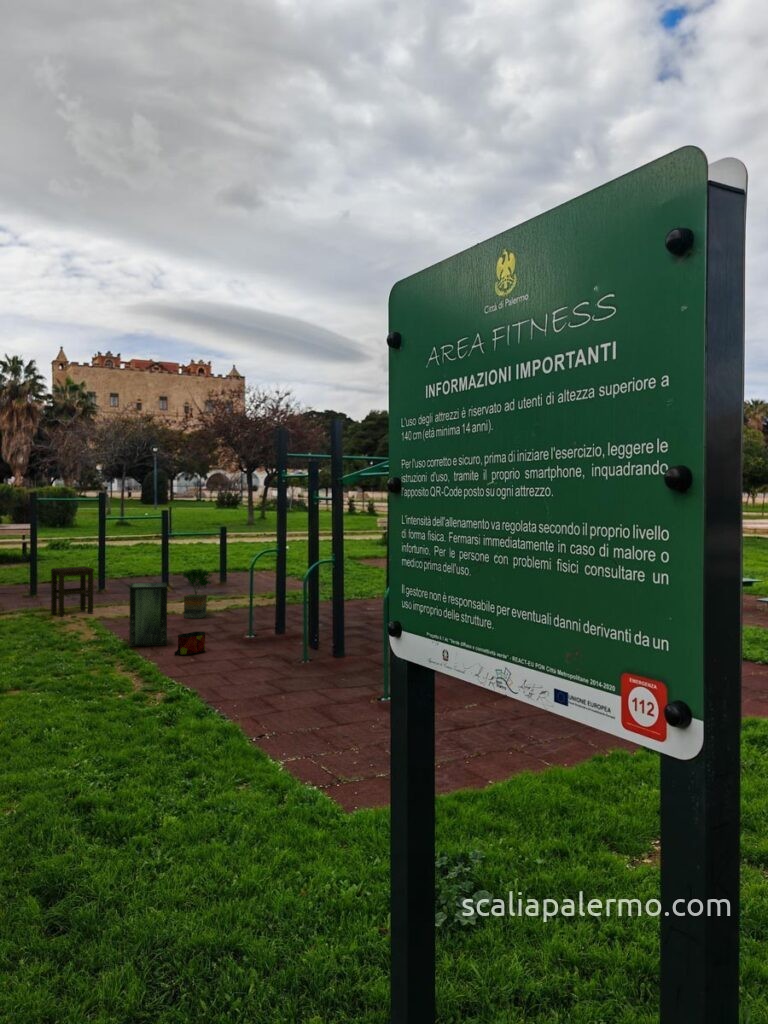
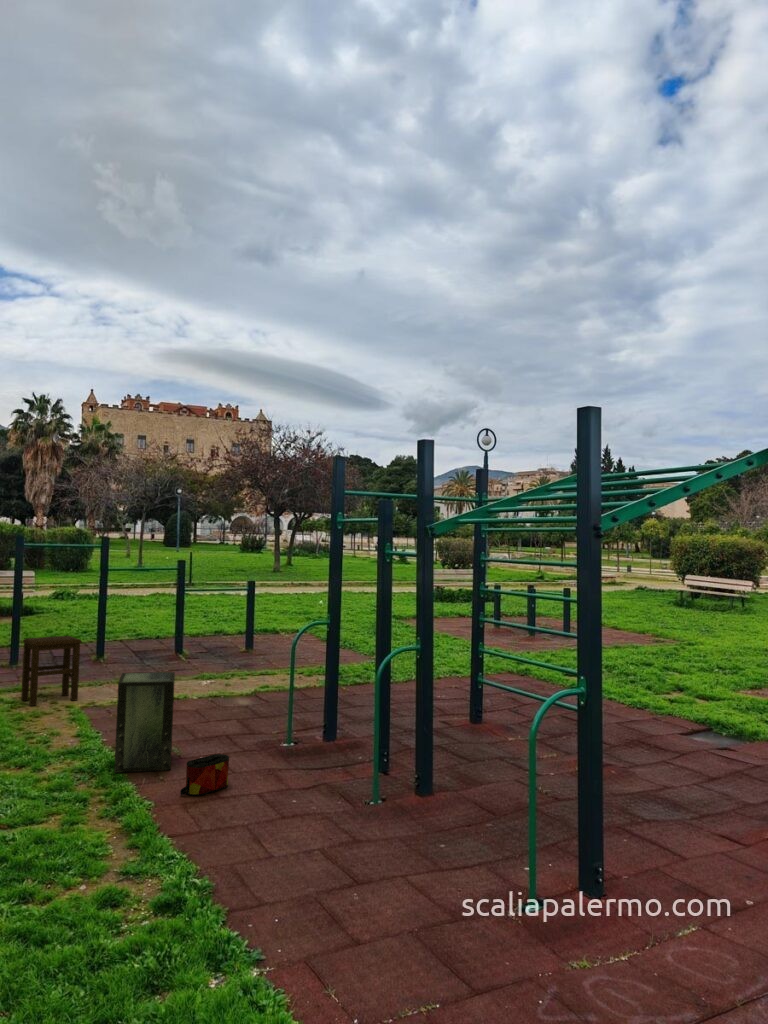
potted tree: present [182,569,212,618] -> none [197,643,240,713]

